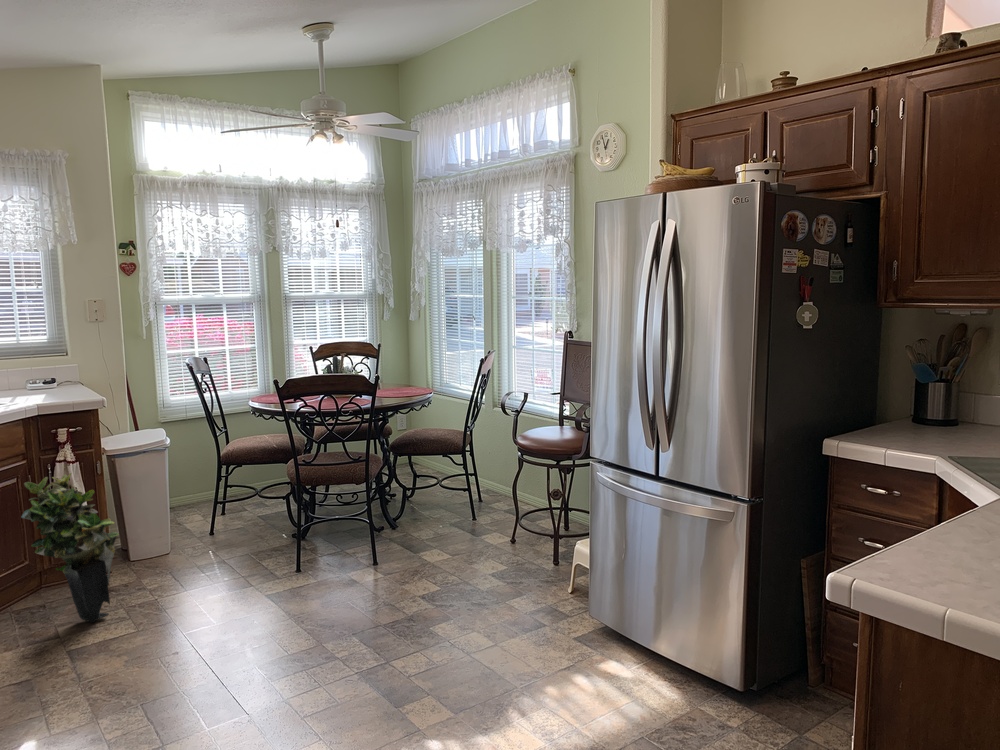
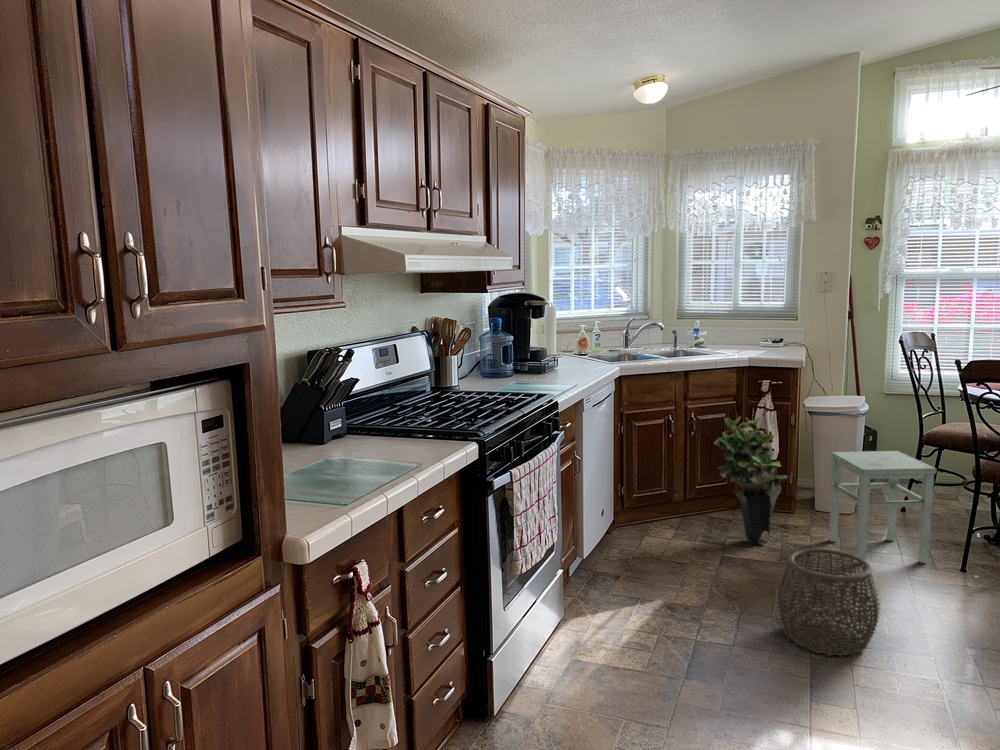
stool: none [159,477,268,601] -> present [829,451,936,563]
woven basket: none [184,592,292,711] -> present [777,549,880,656]

